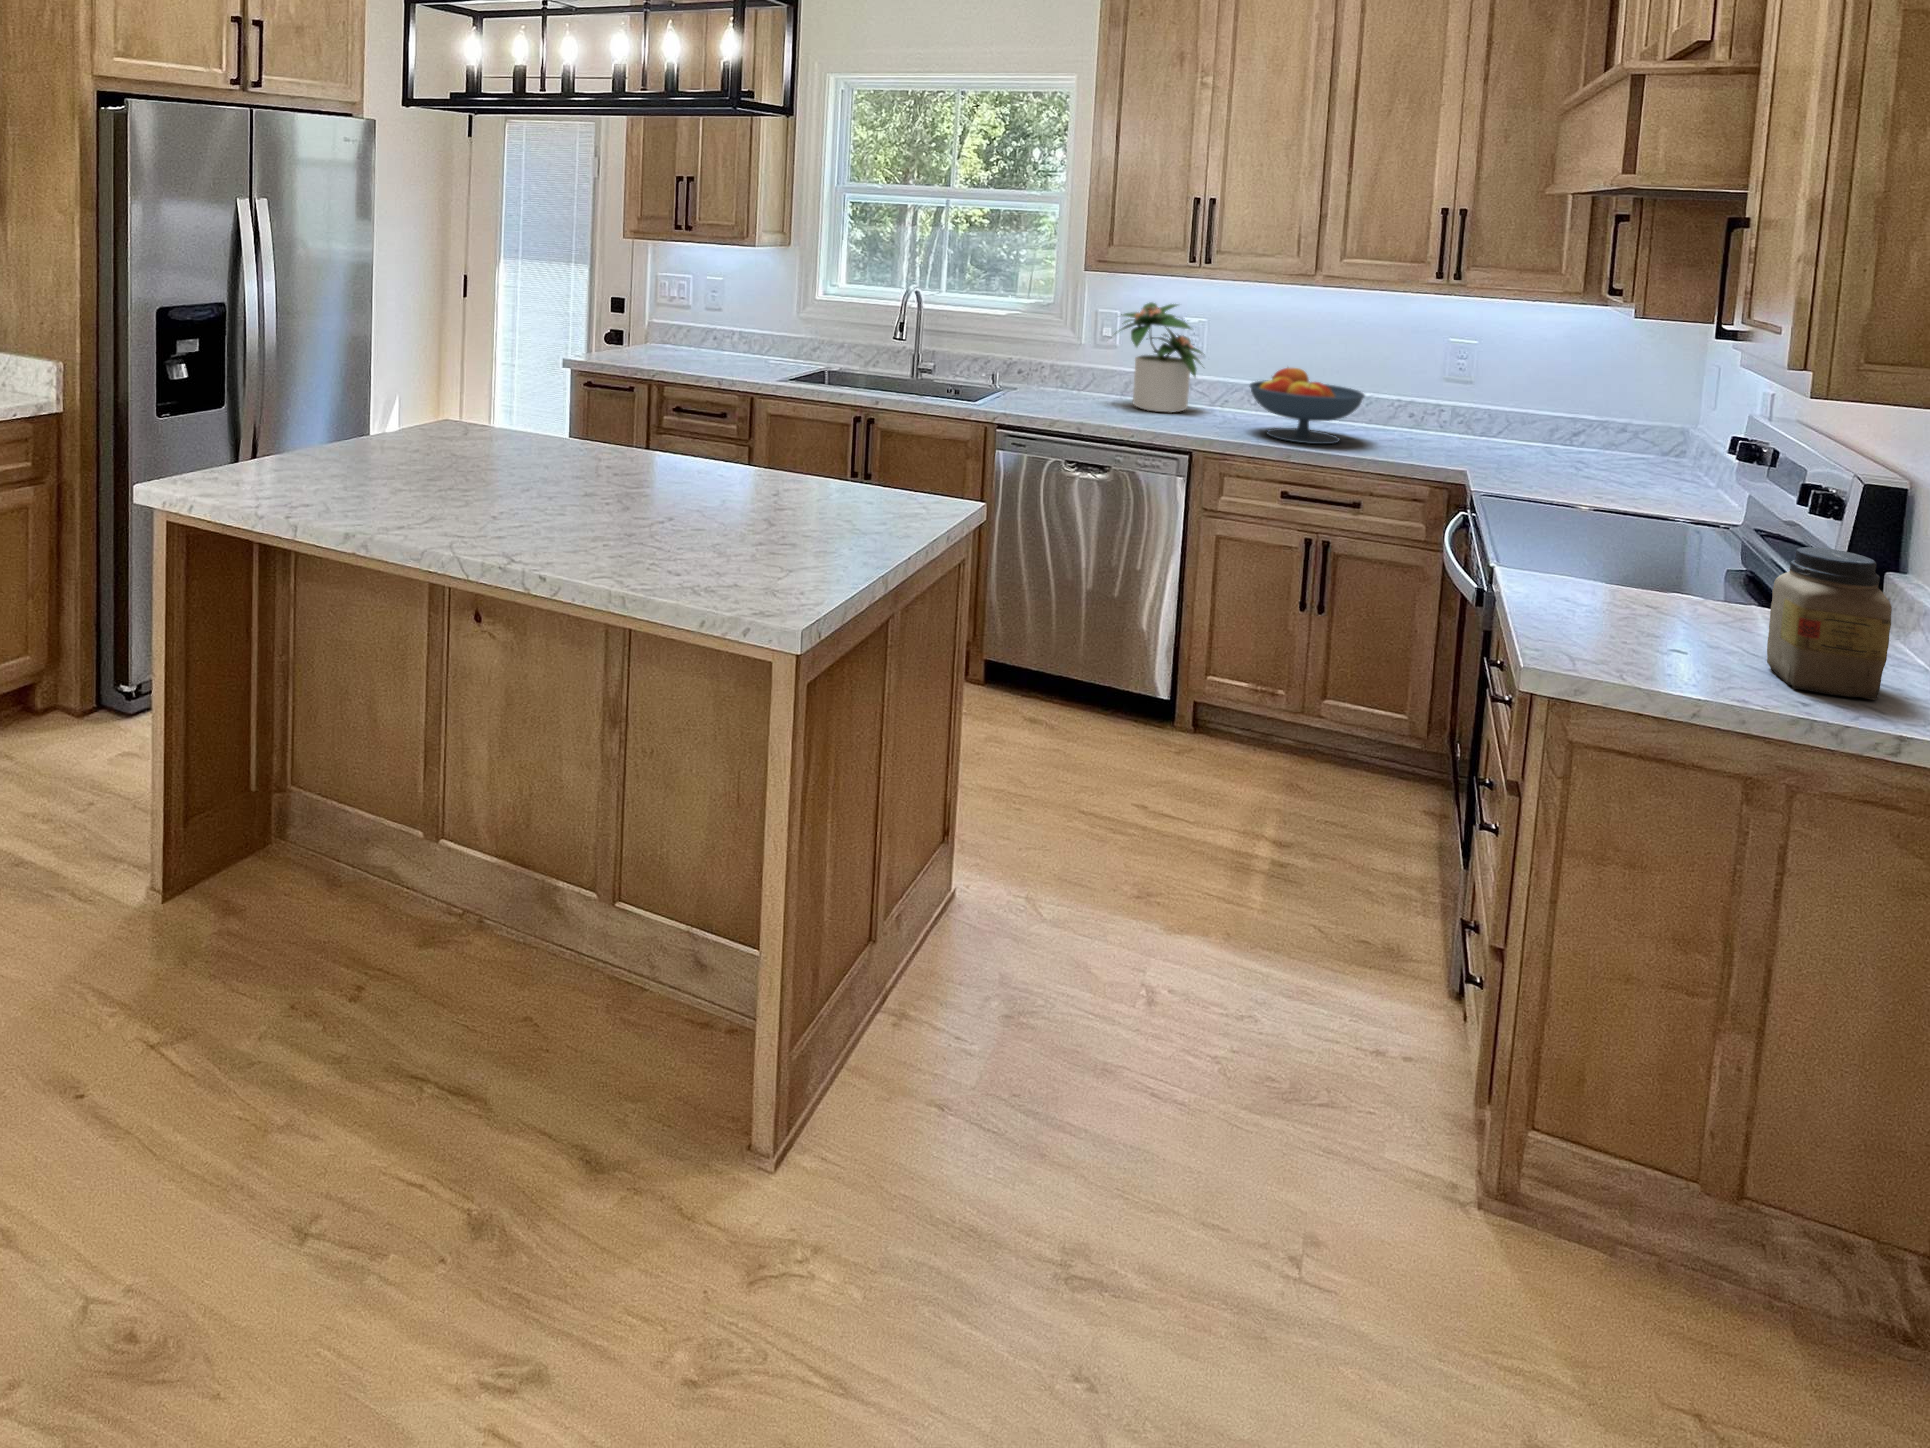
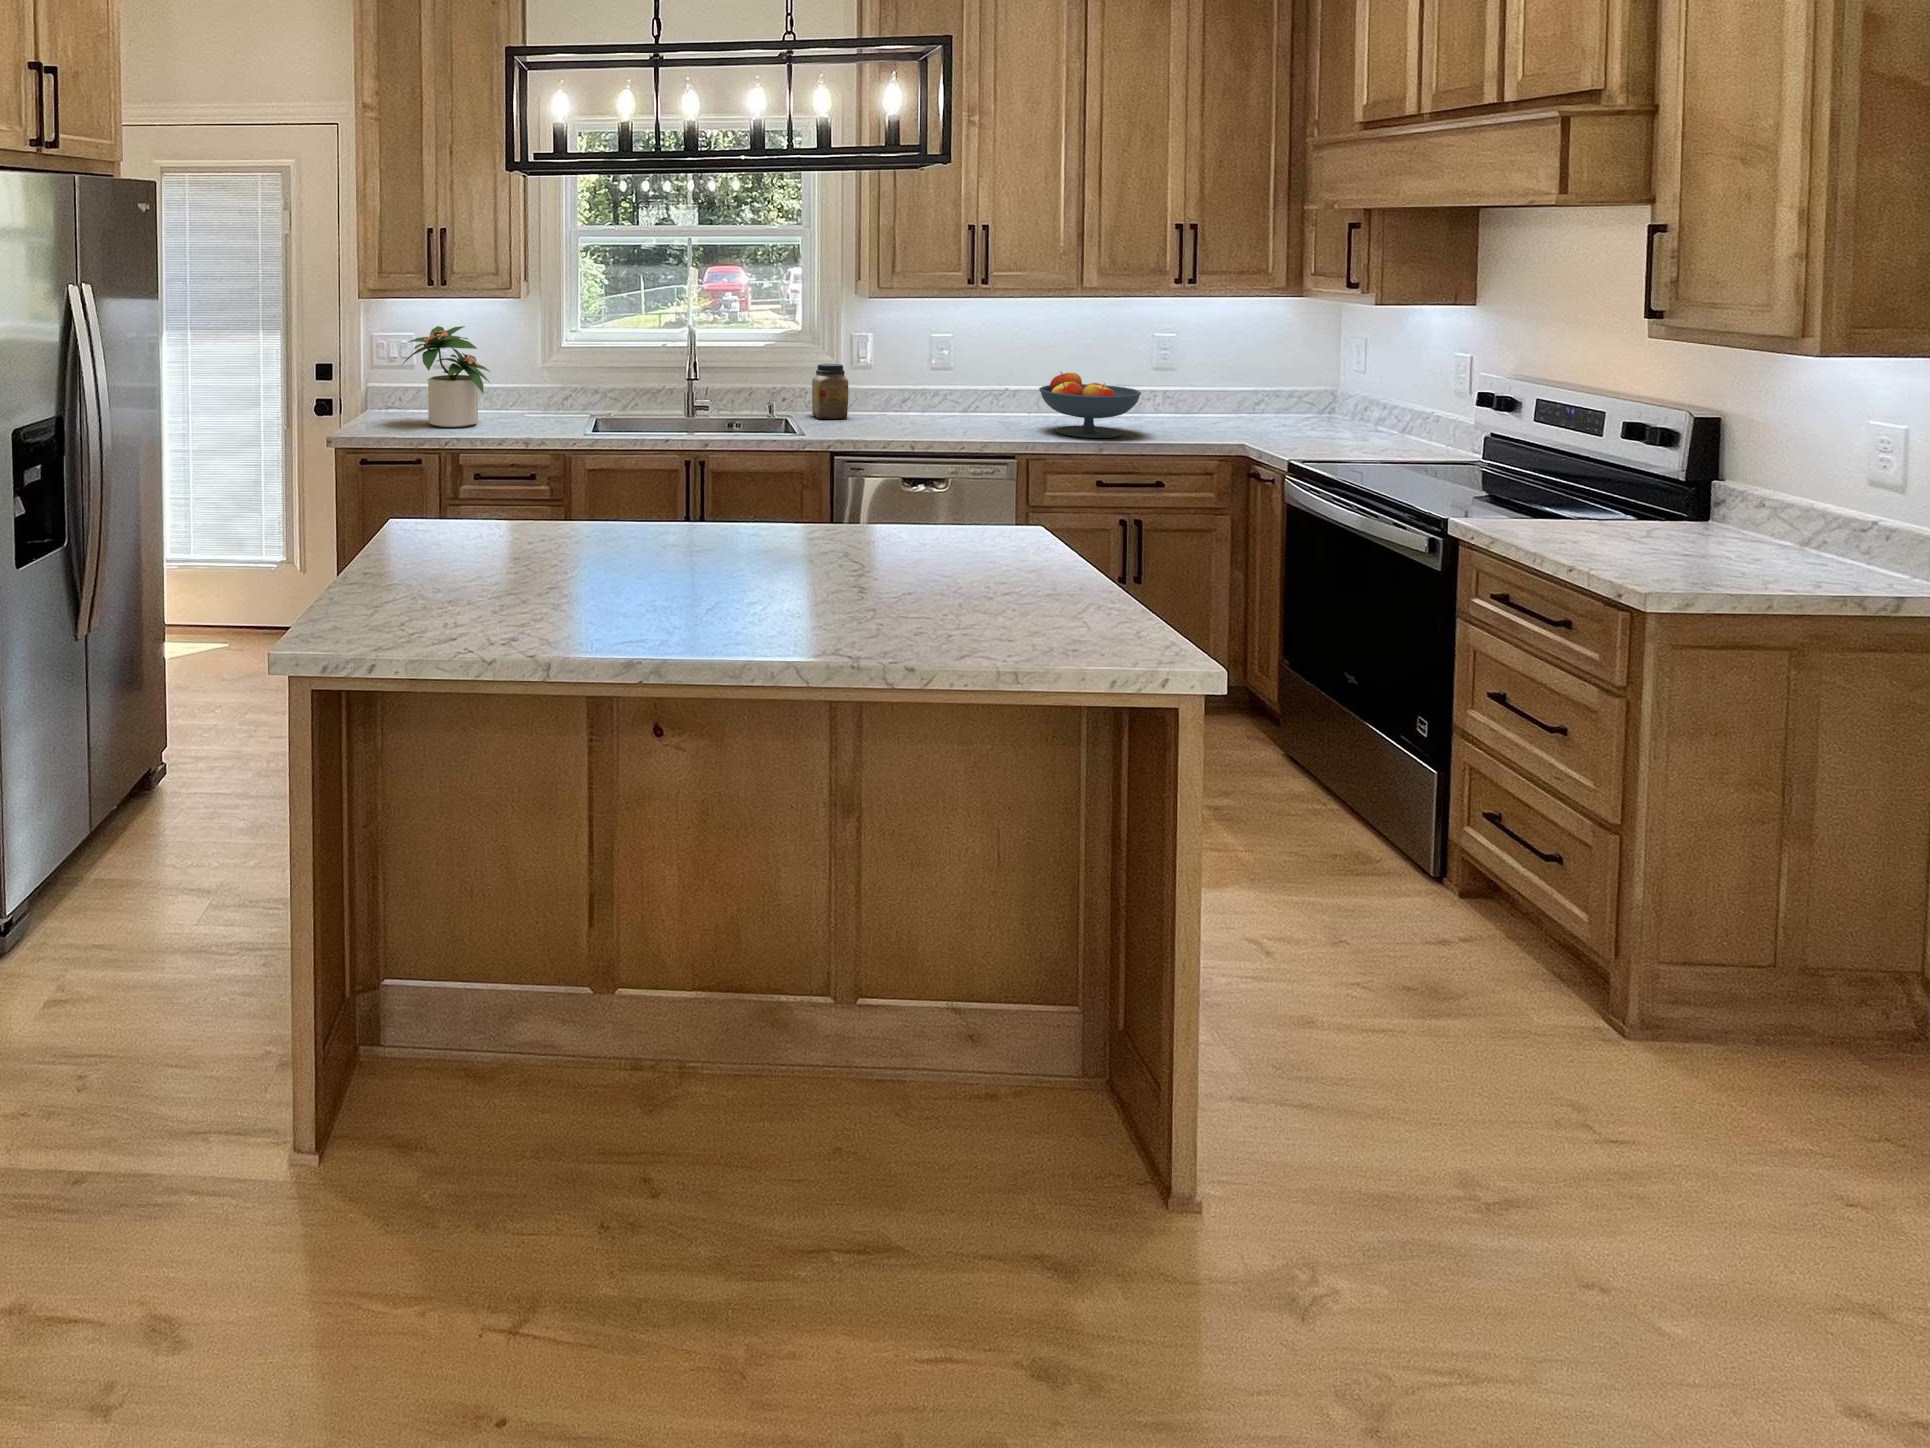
potted plant: present [1121,302,1204,413] -> present [403,326,490,428]
jar: present [1767,547,1892,700] -> present [812,363,848,419]

